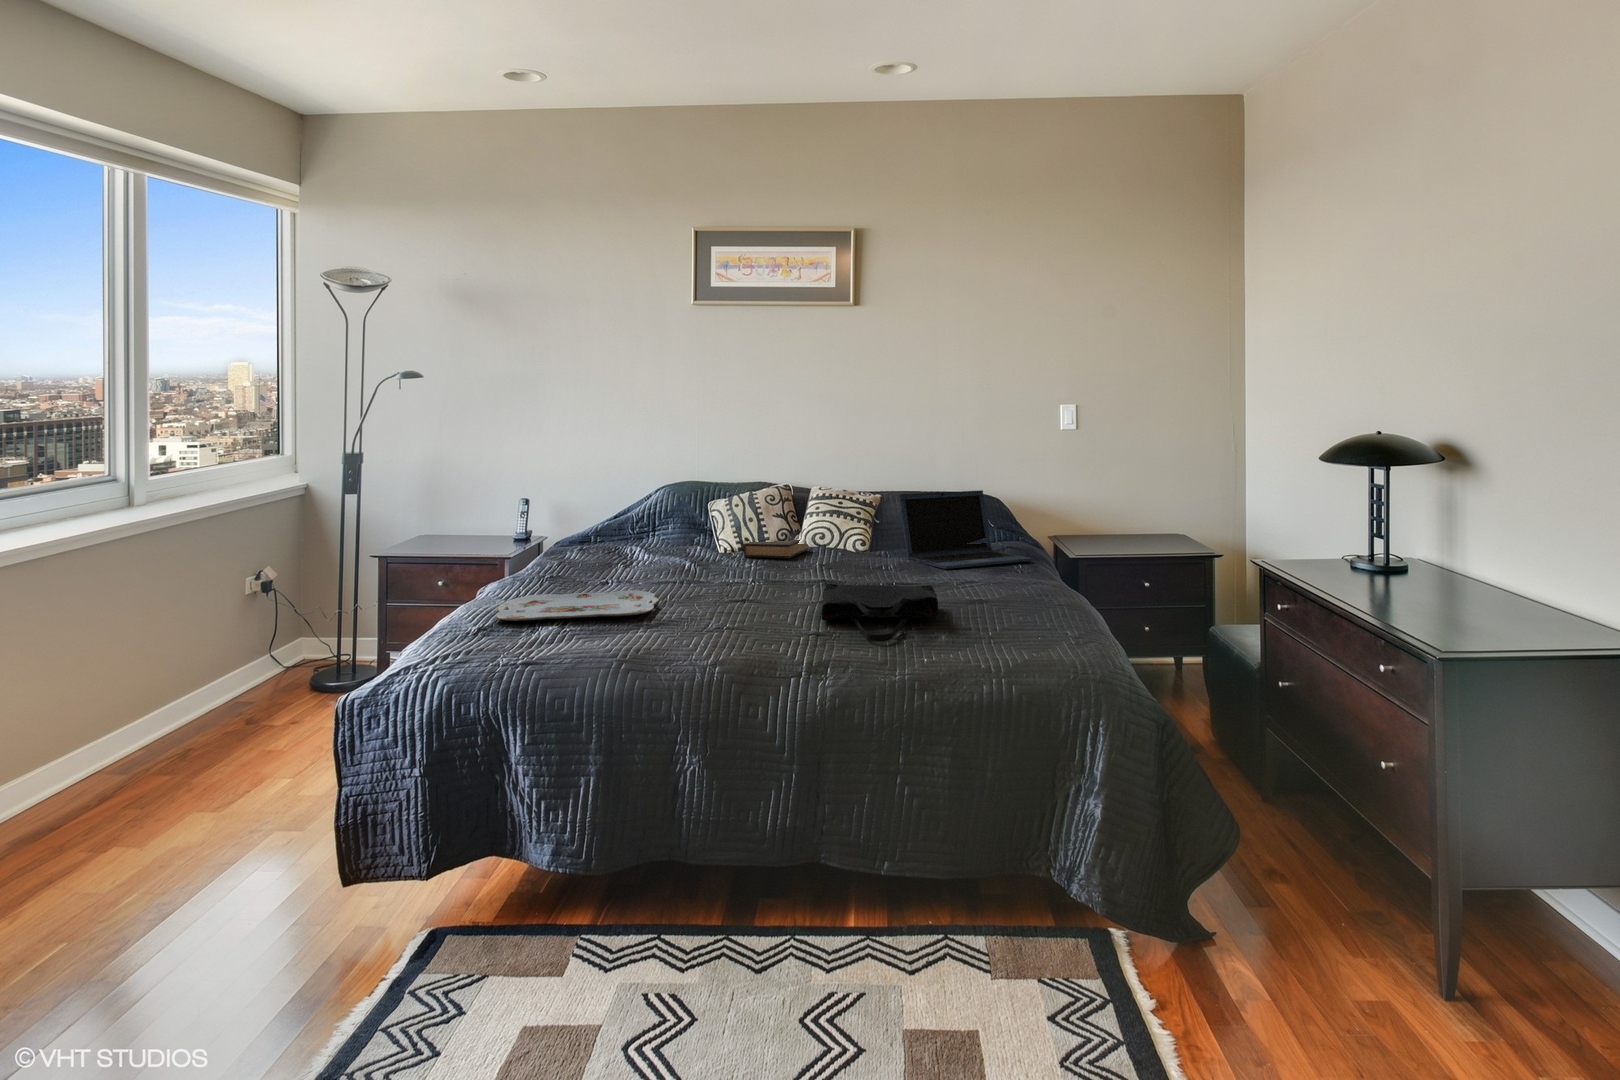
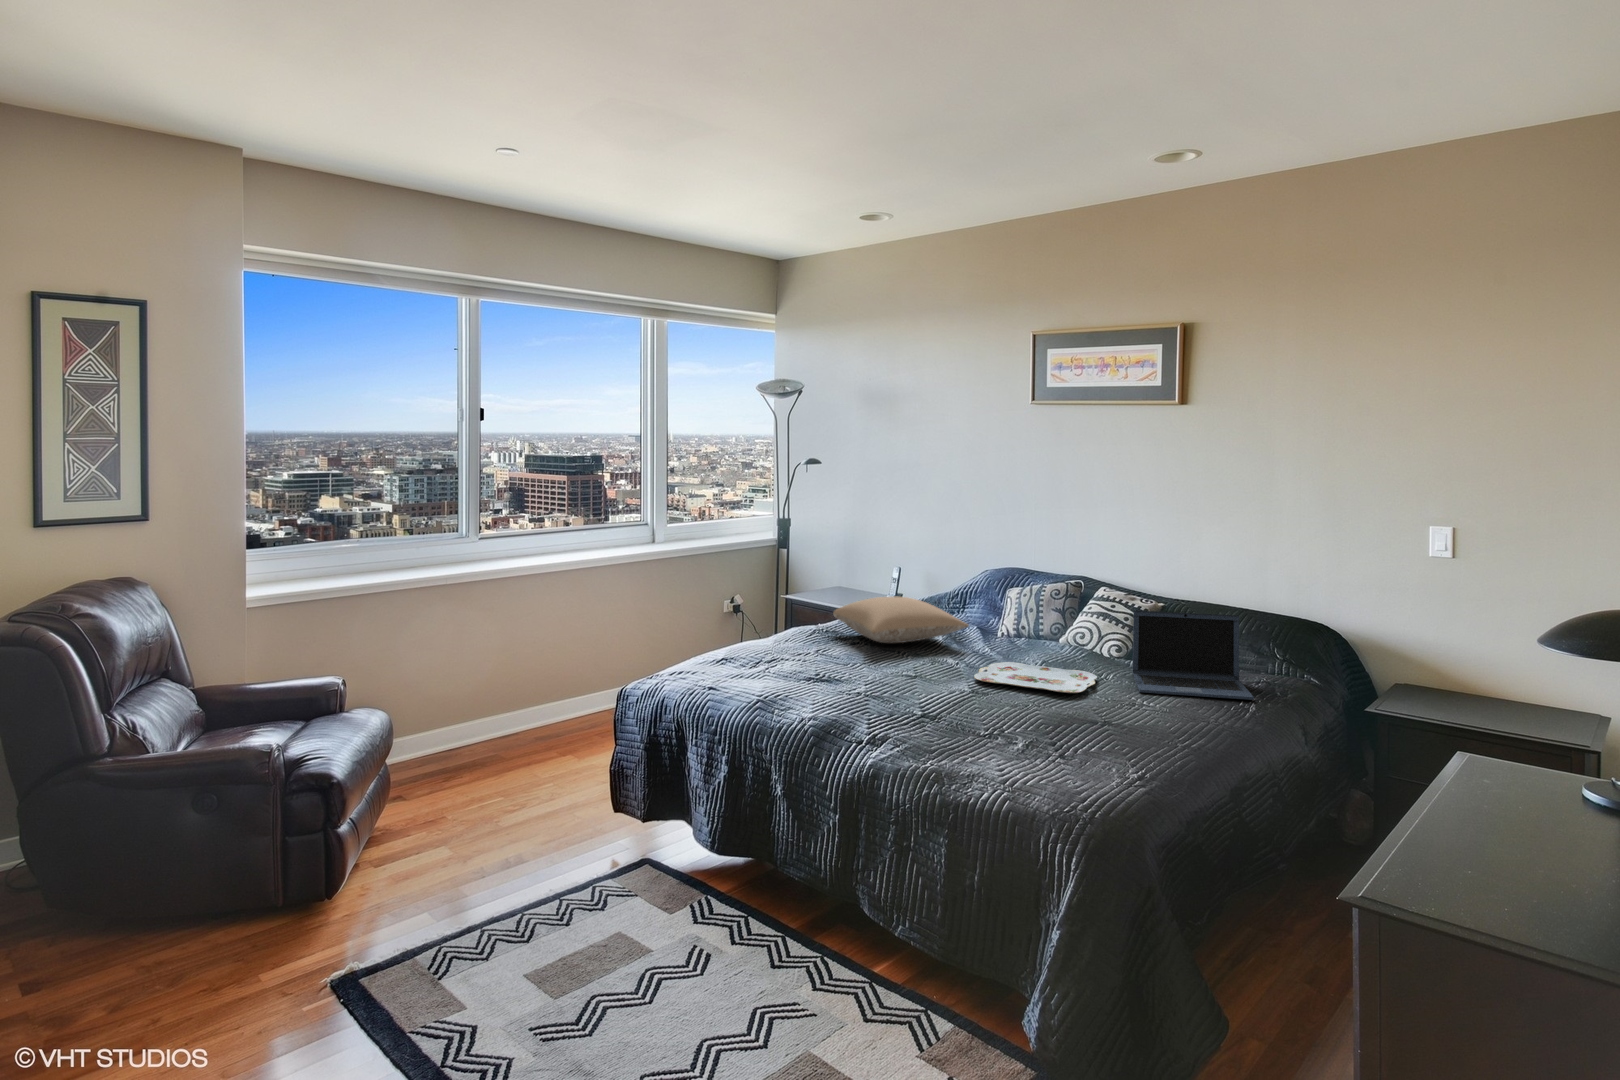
pillow: none [550,513,727,567] -> present [833,596,969,643]
hardback book: present [744,540,808,558] -> none [991,629,1061,655]
tote bag: present [822,583,938,641] -> none [915,690,1036,748]
serving tray: present [496,590,659,621] -> present [974,662,1097,693]

